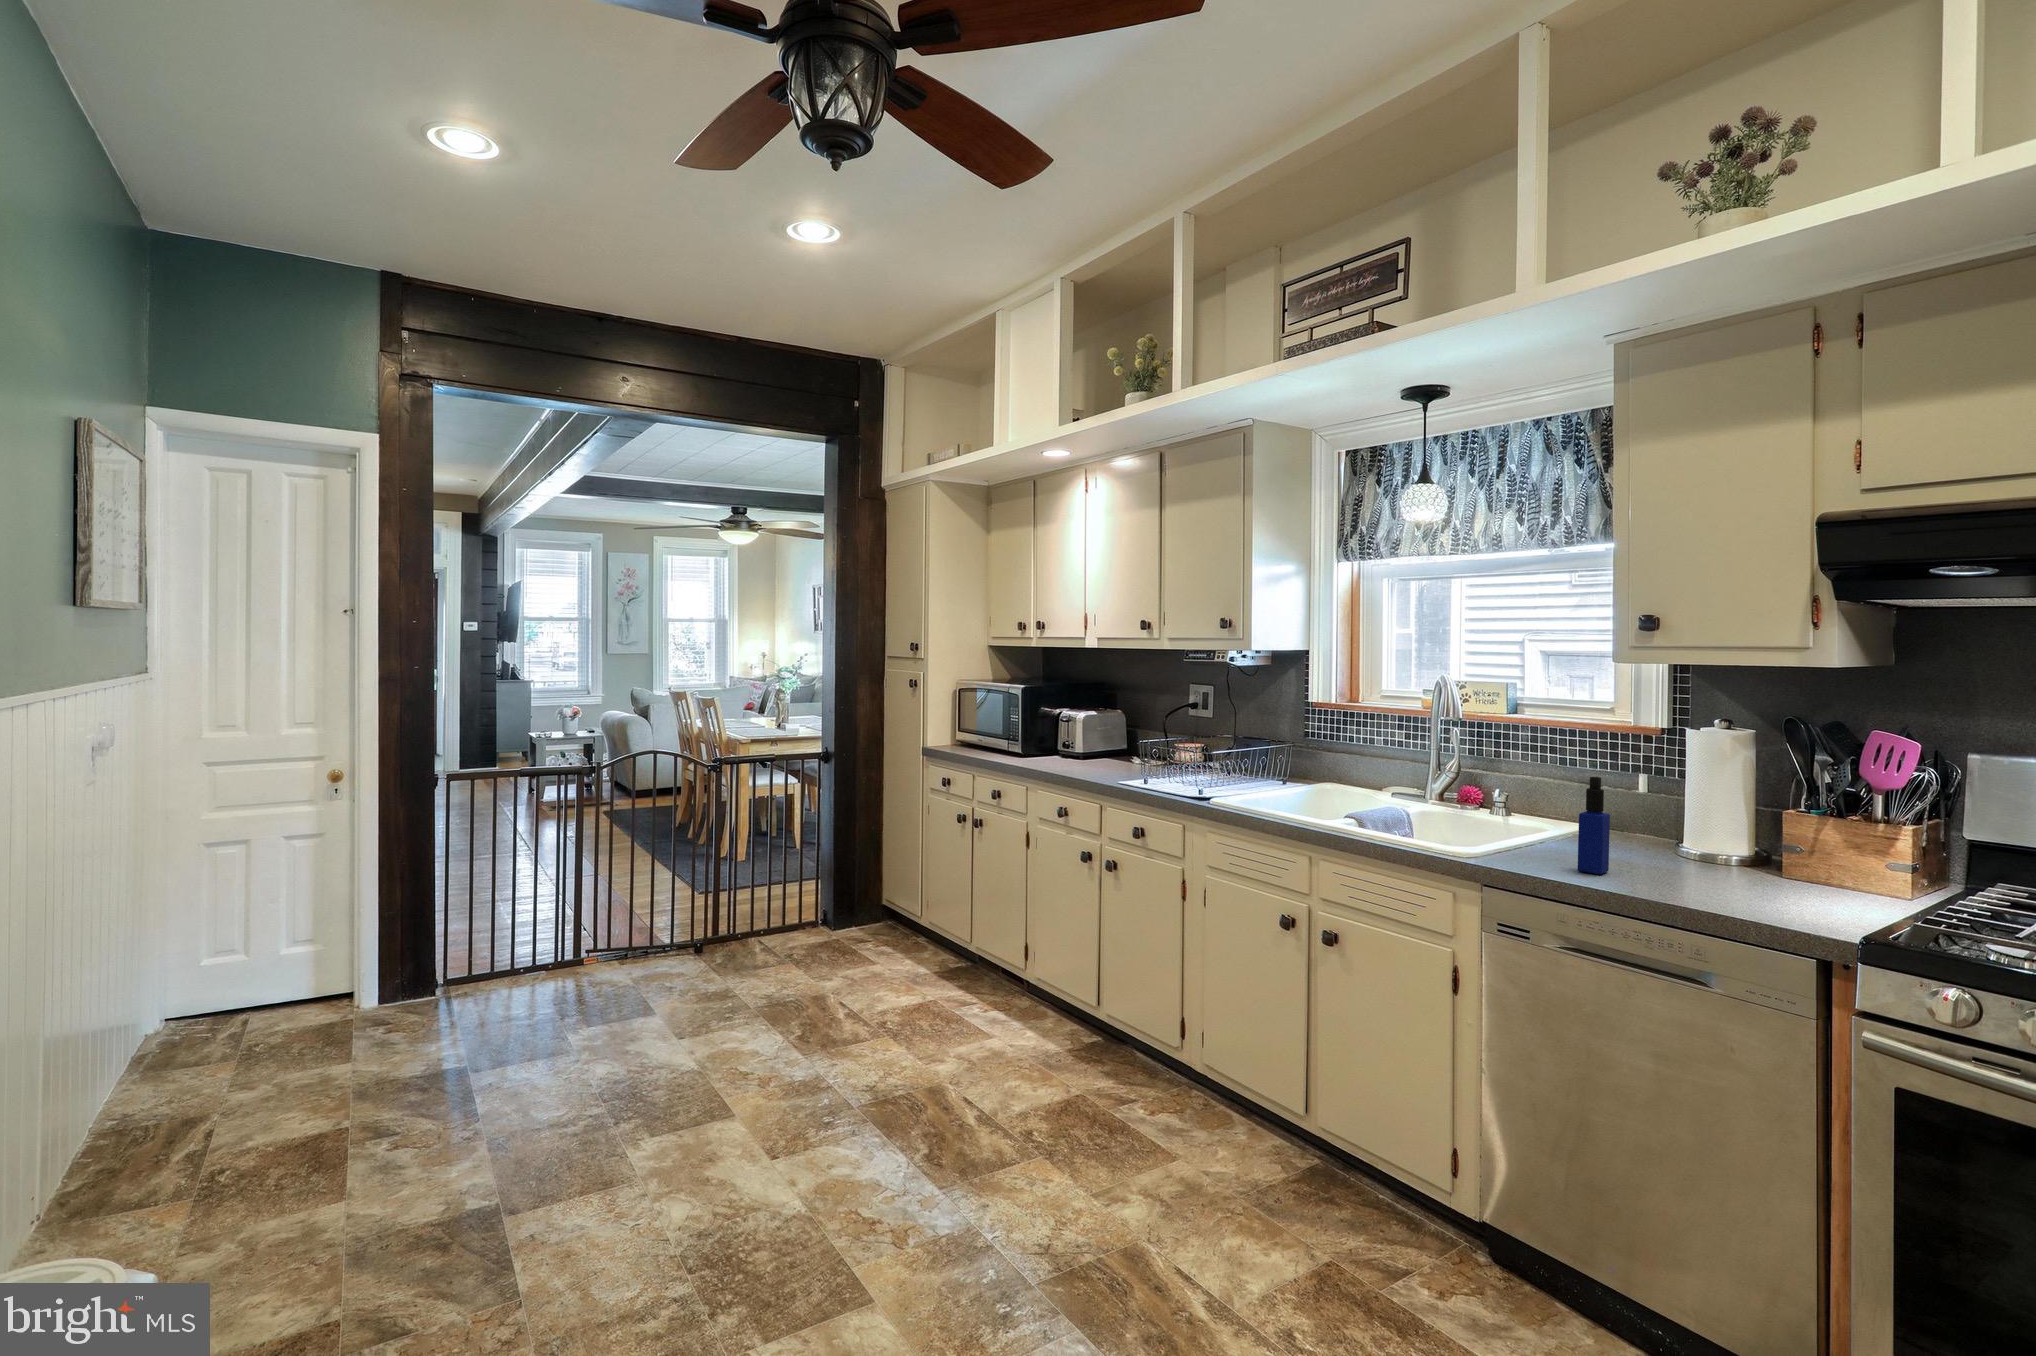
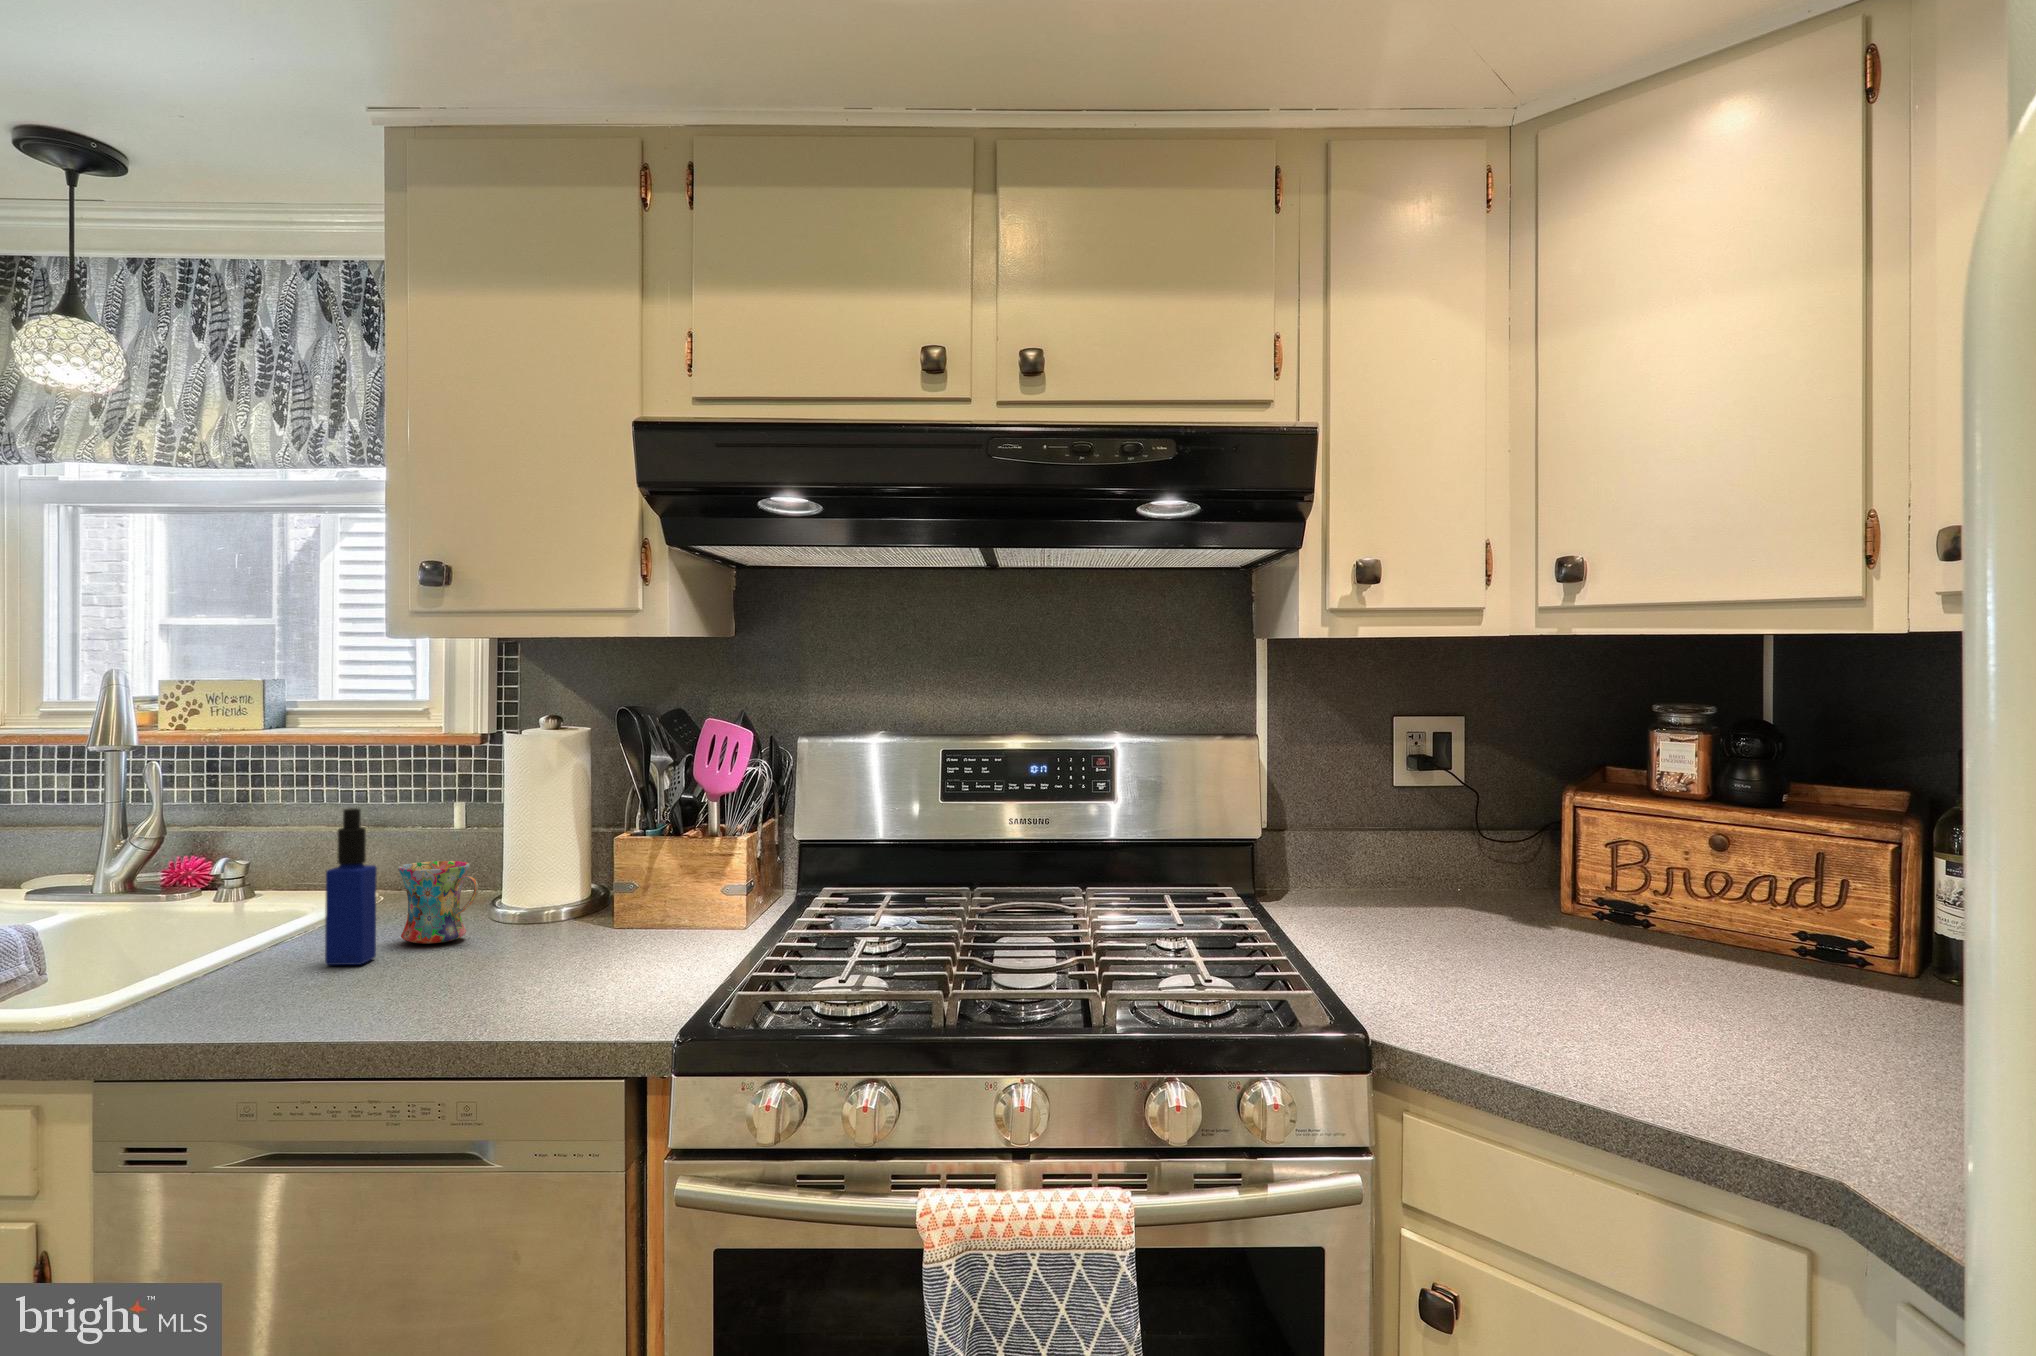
mug: none [1619,814,1678,868] -> present [398,861,478,944]

